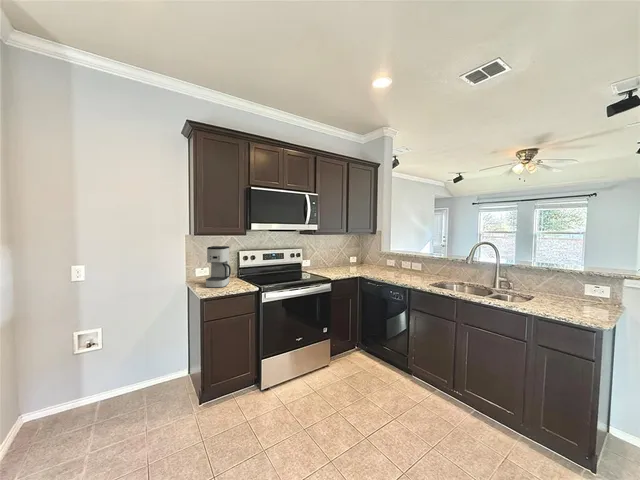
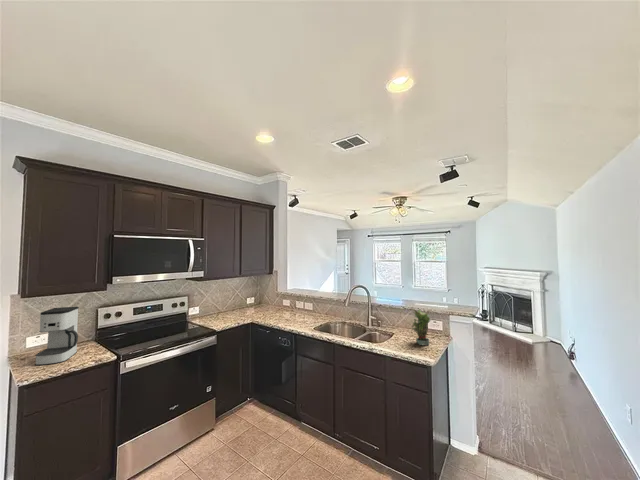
potted plant: none [556,265,588,310] -> present [411,309,430,346]

